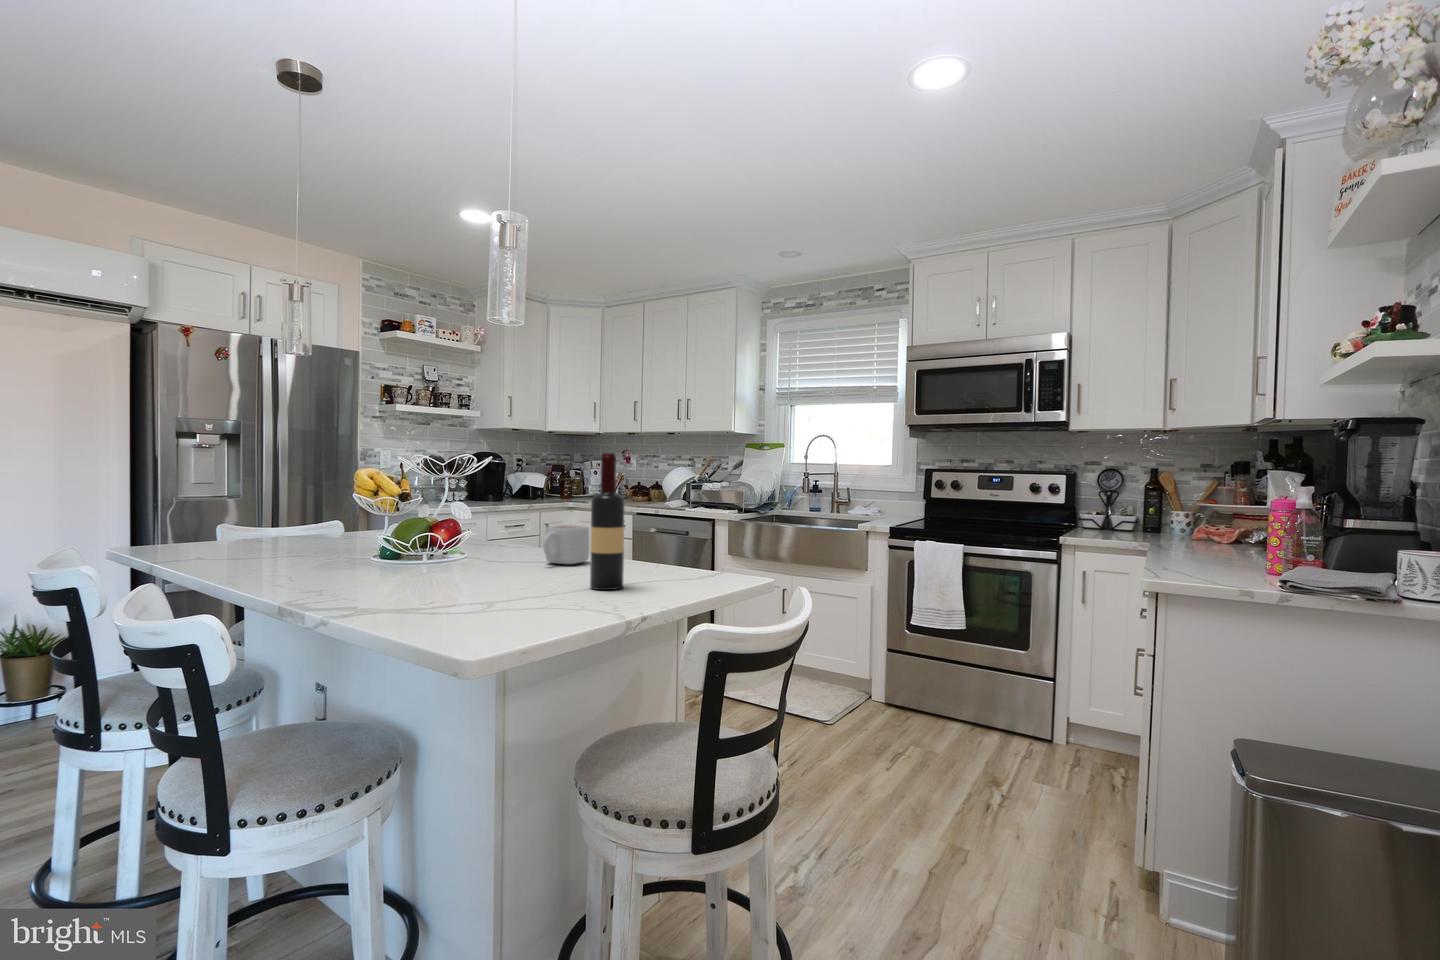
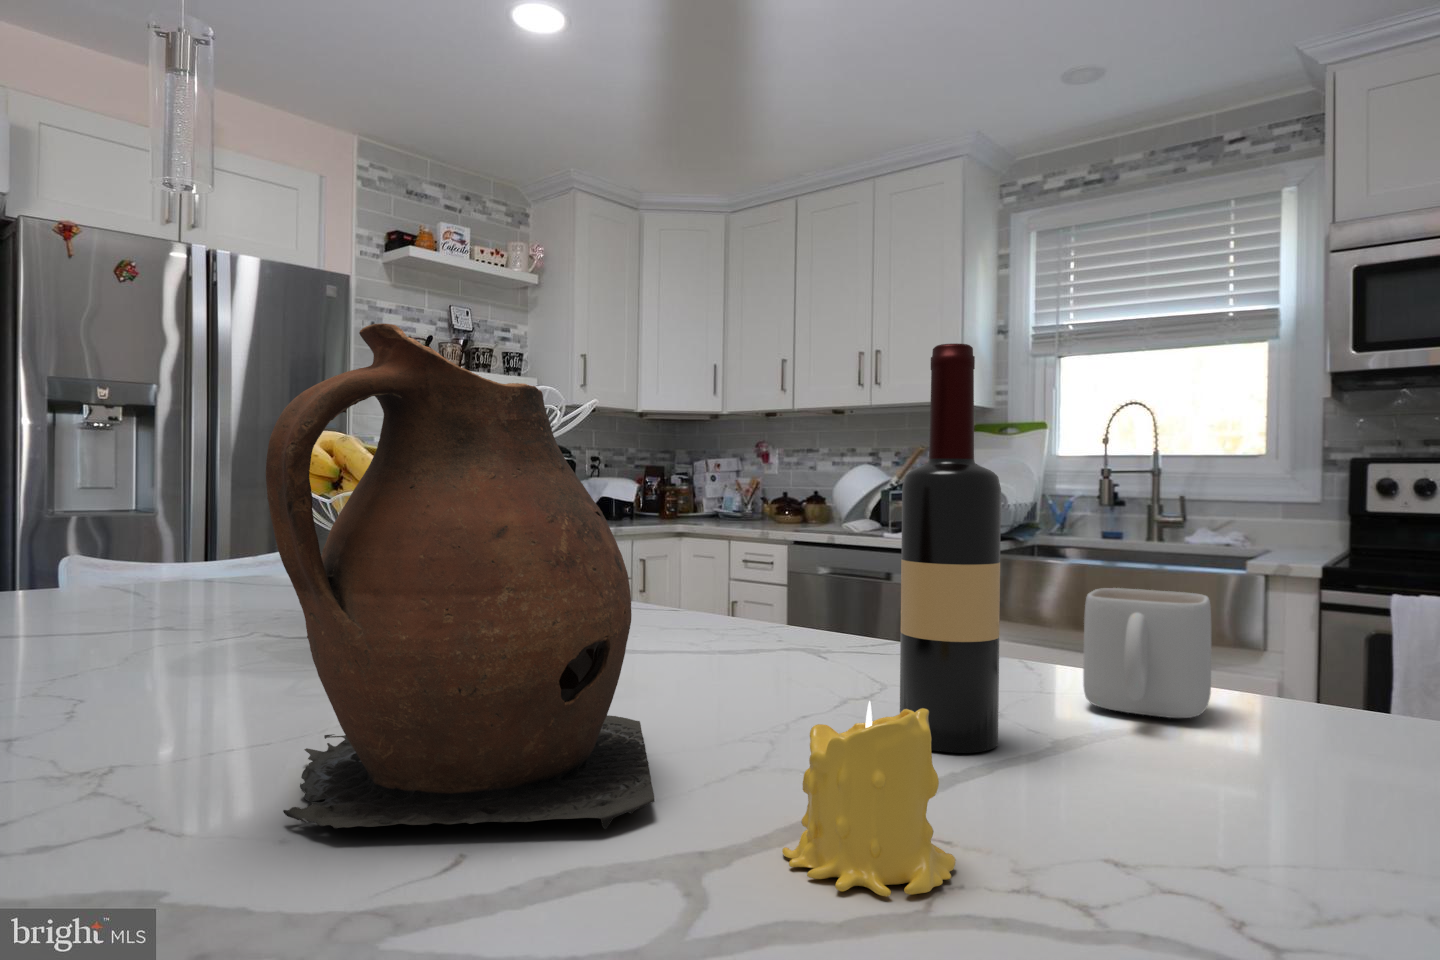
ceramic pitcher: none [371,456,498,605] -> present [266,324,655,829]
mug: present [543,525,589,564] -> present [1083,588,1212,718]
candle: none [526,565,573,614] -> present [782,701,956,896]

